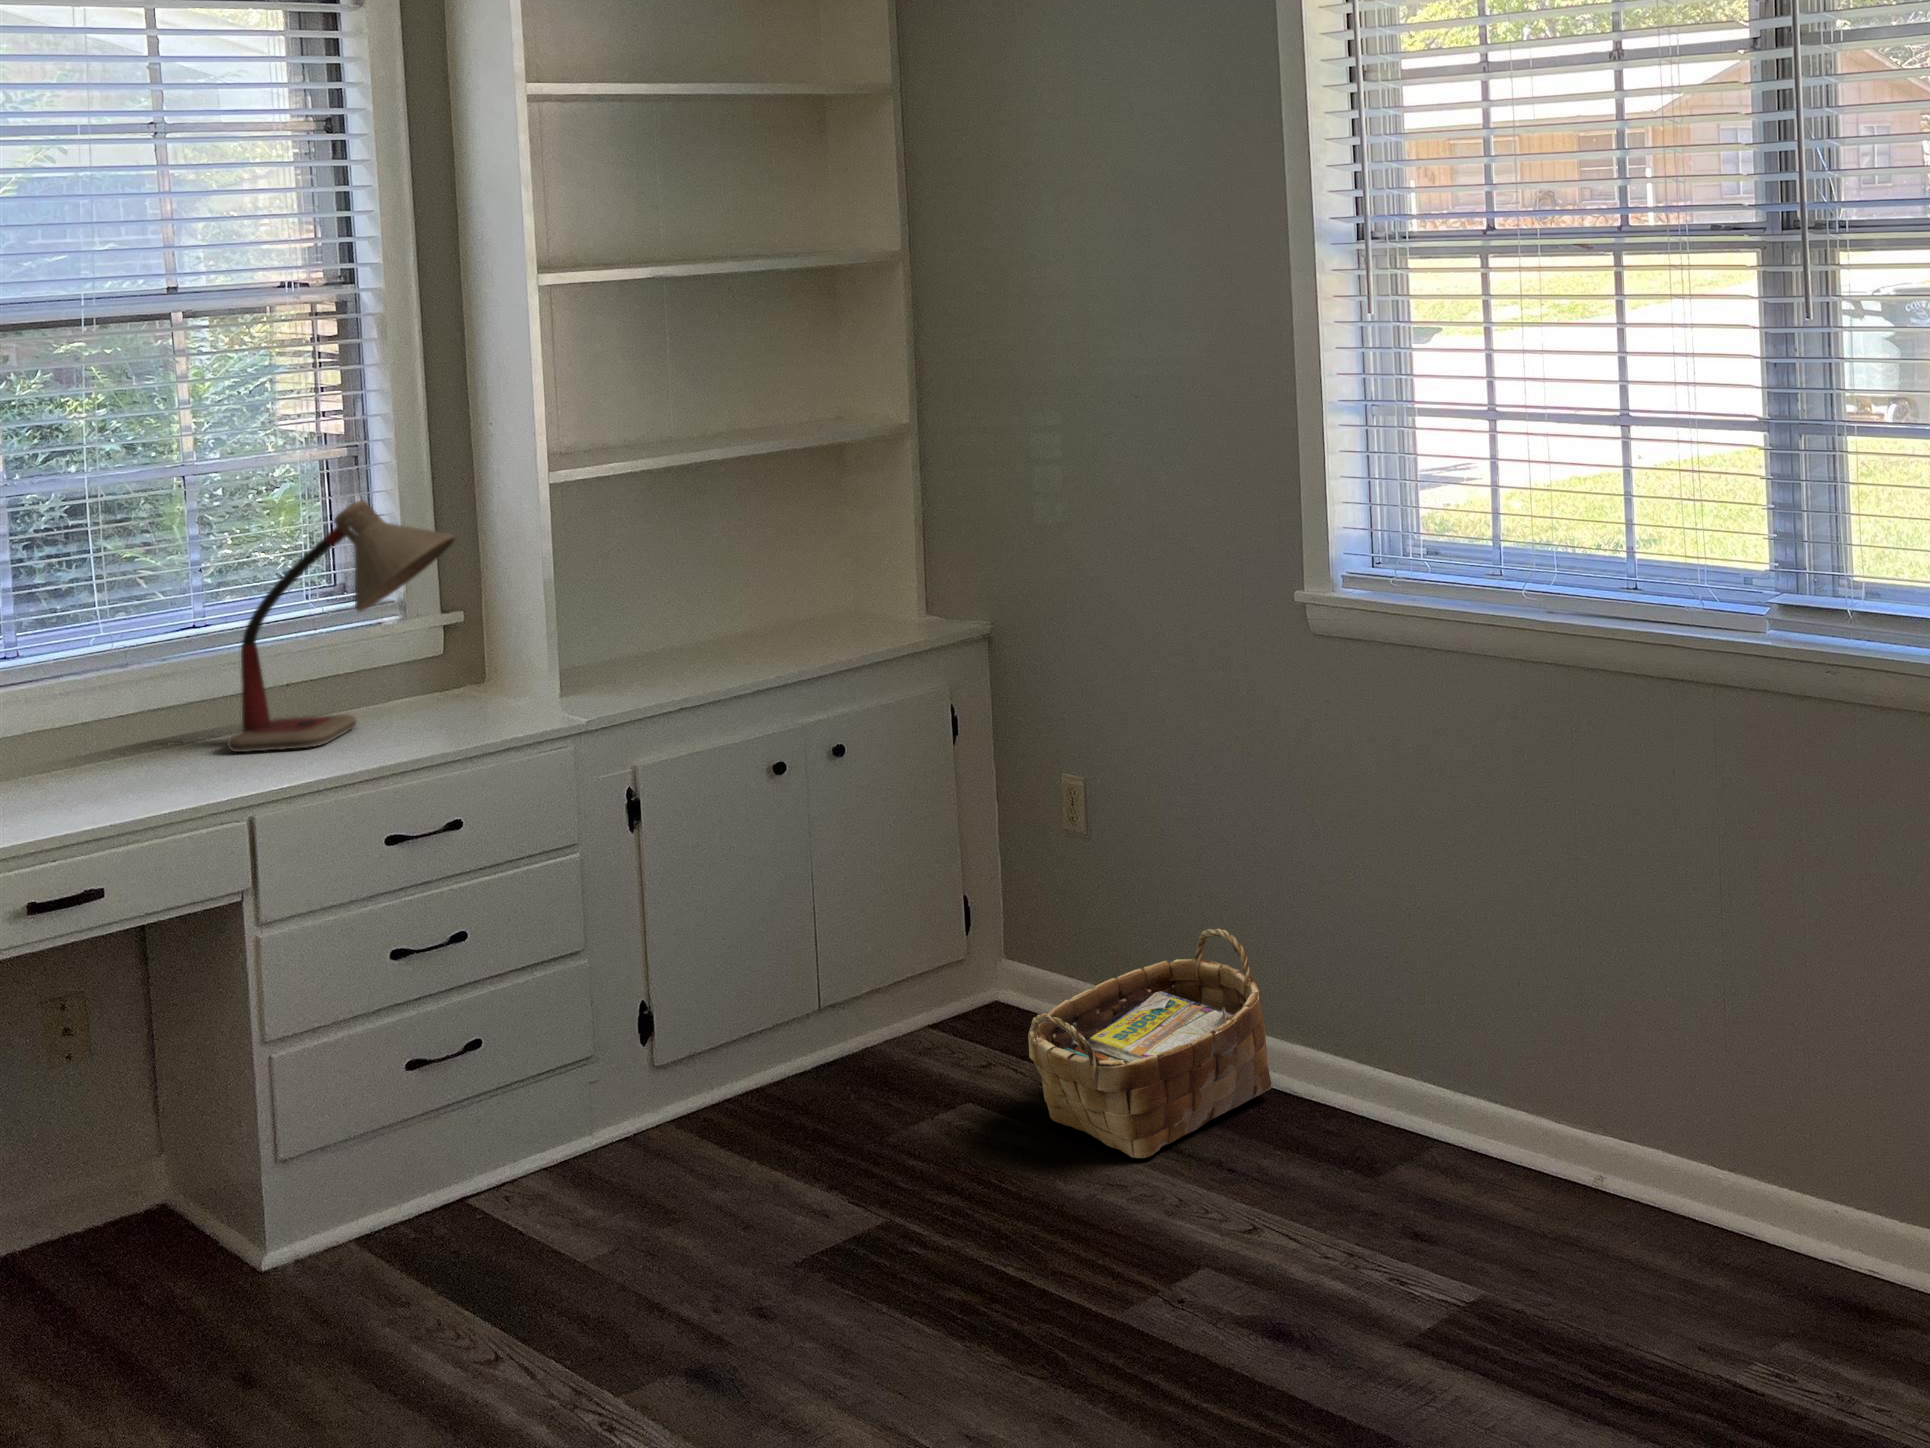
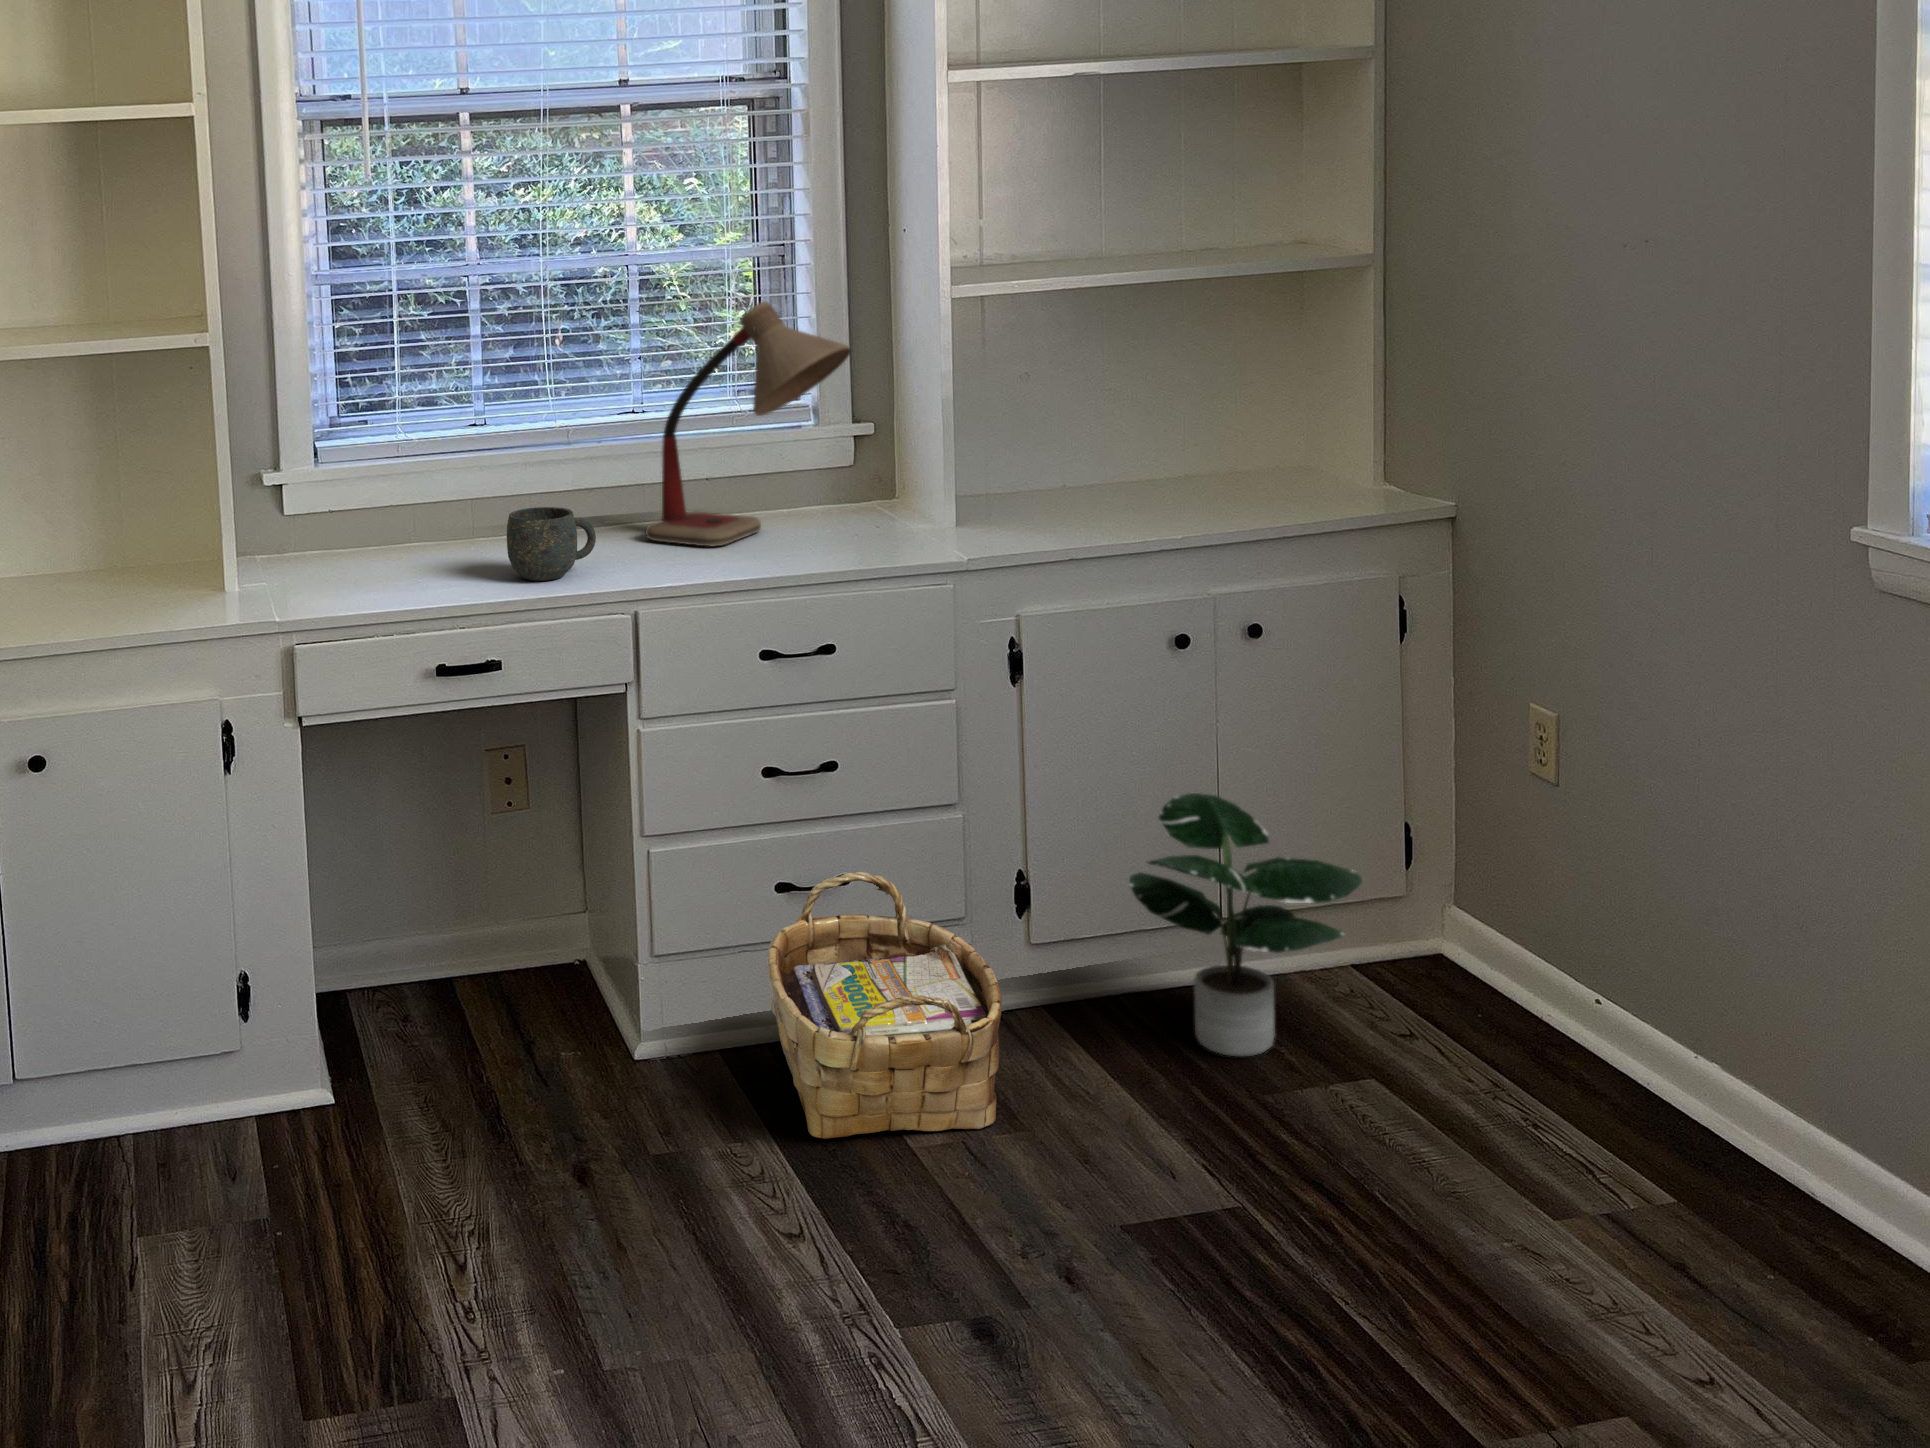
mug: none [85,728,191,806] -> present [507,507,596,581]
potted plant: none [753,895,953,1115] -> present [1129,793,1363,1056]
woven basket: present [1028,929,1271,1158] -> present [767,872,1002,1139]

